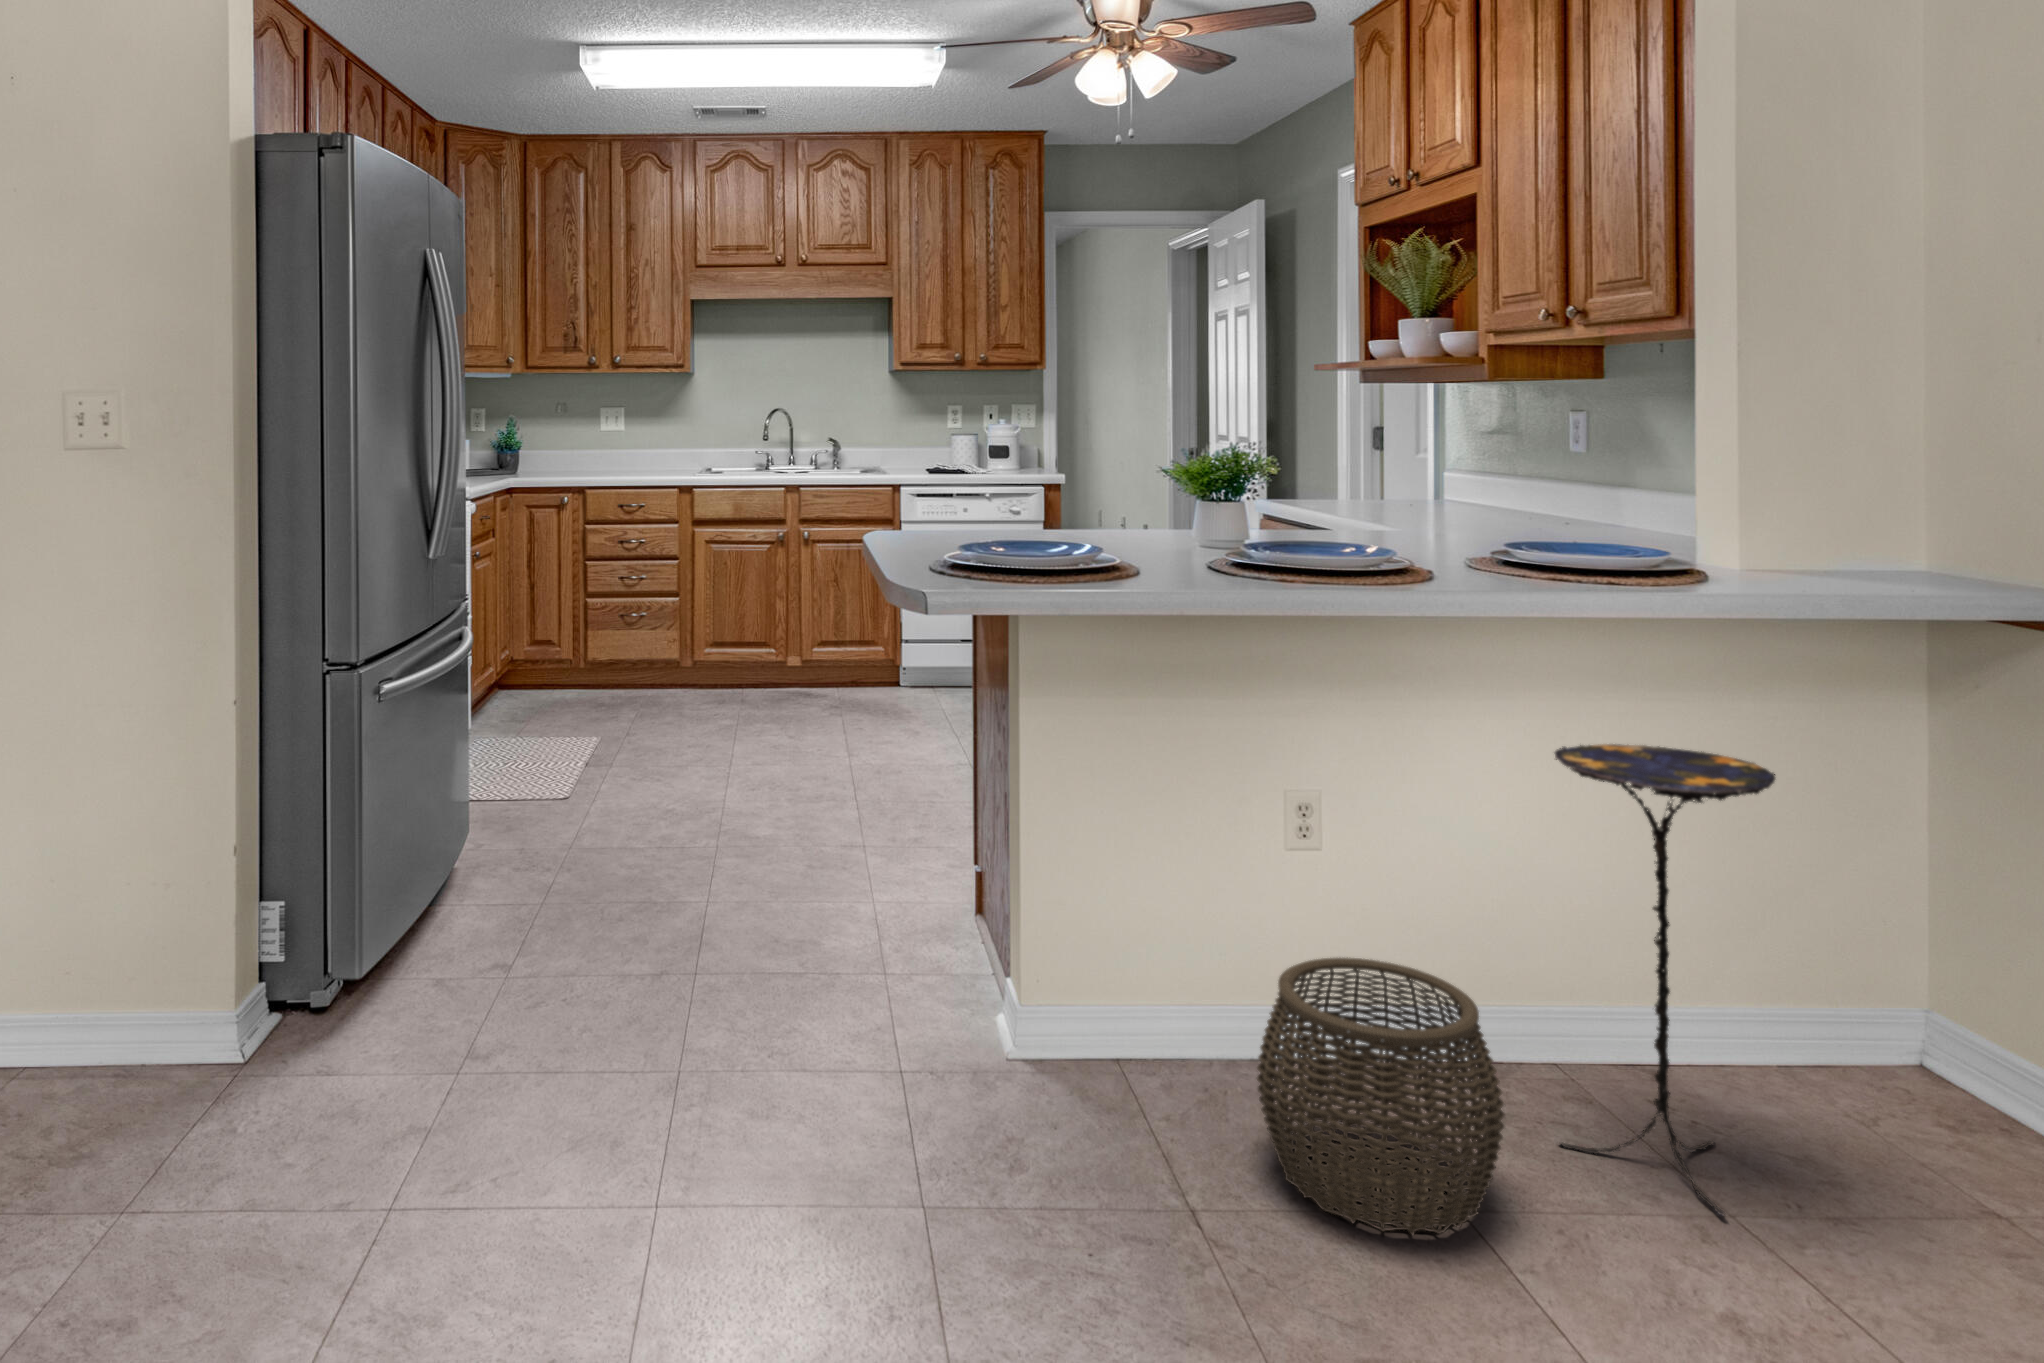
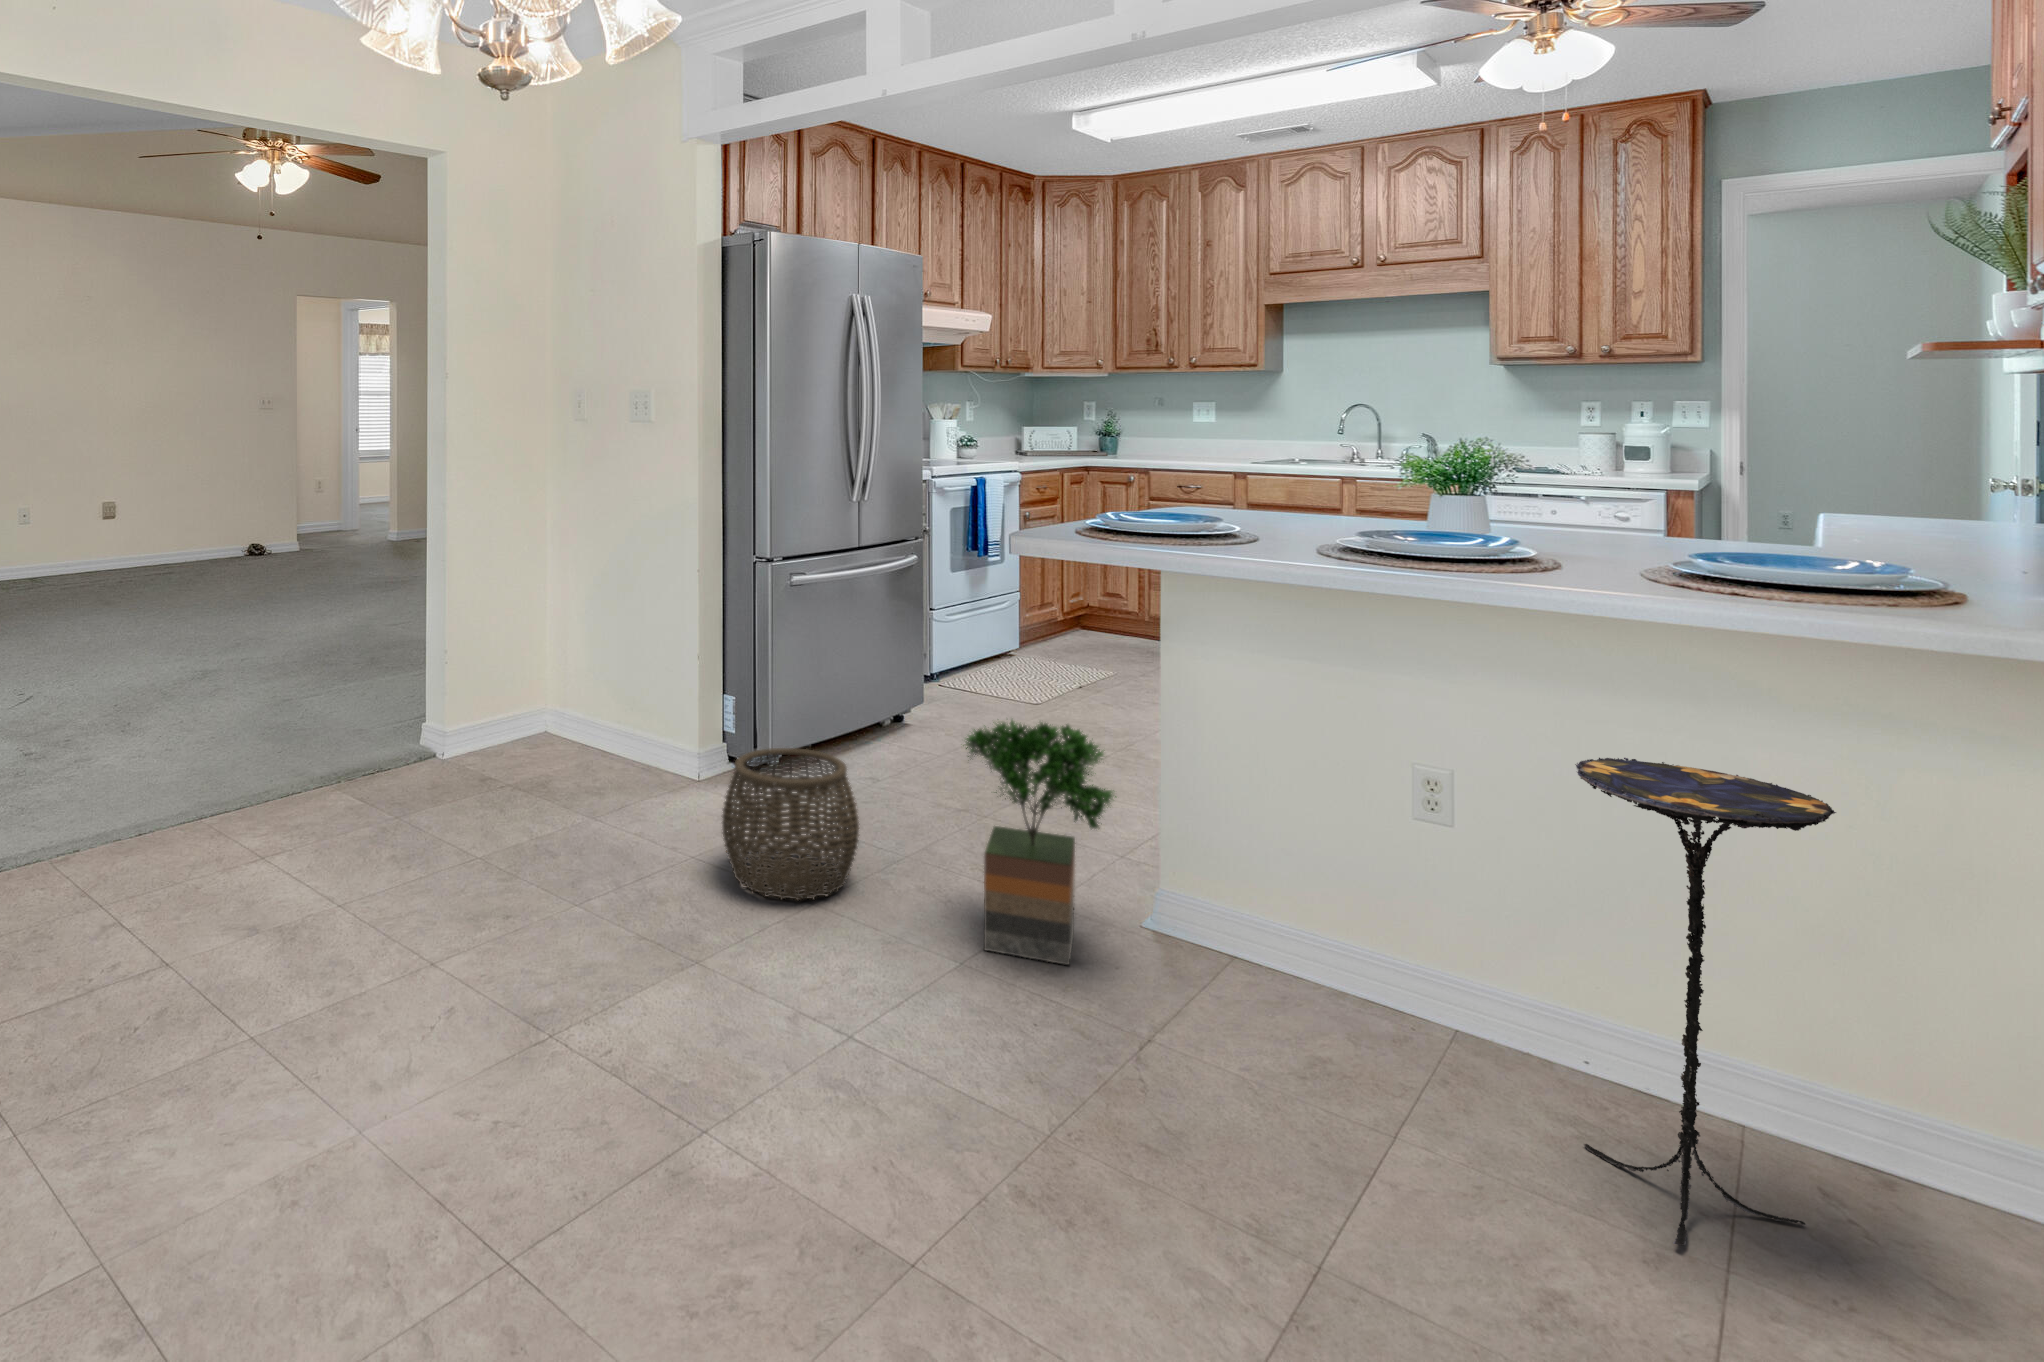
potted tree: none [854,827,1086,1181] -> present [963,720,1116,965]
woven basket: present [1257,957,1505,1235] -> present [722,748,859,900]

